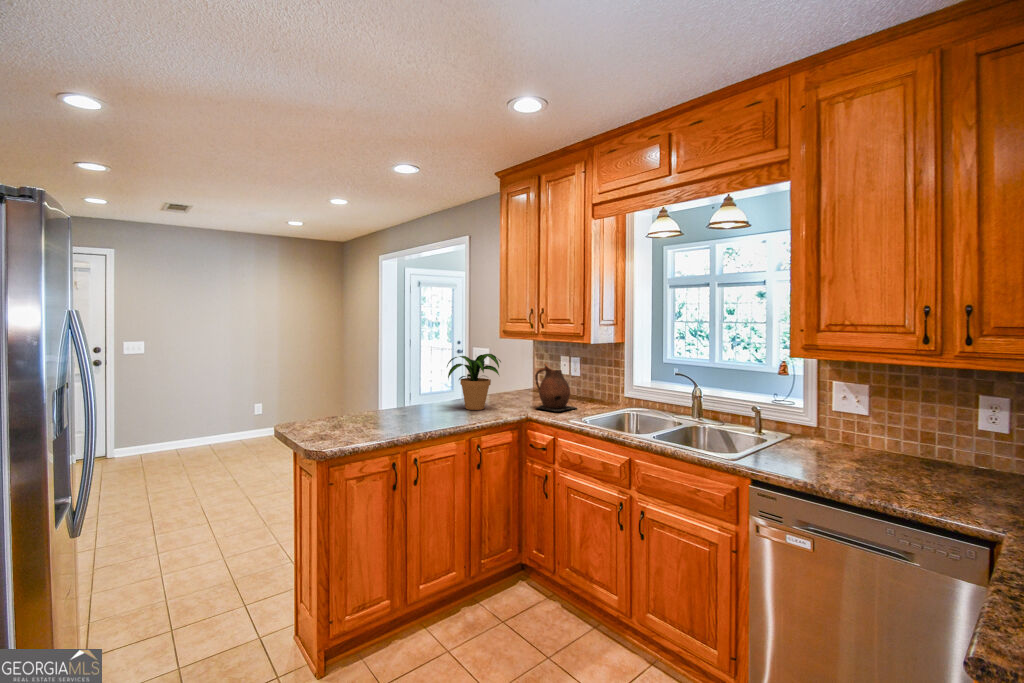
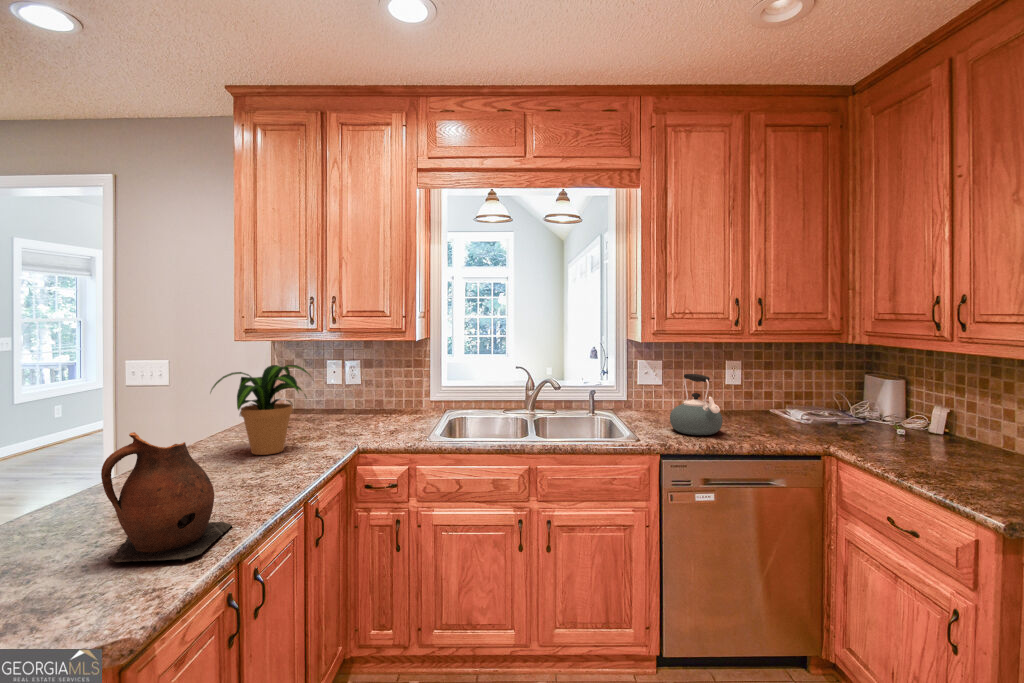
ceramic pitcher: present [535,364,576,411] -> present [101,432,232,562]
kettle: none [801,399,875,477] -> present [670,374,723,435]

